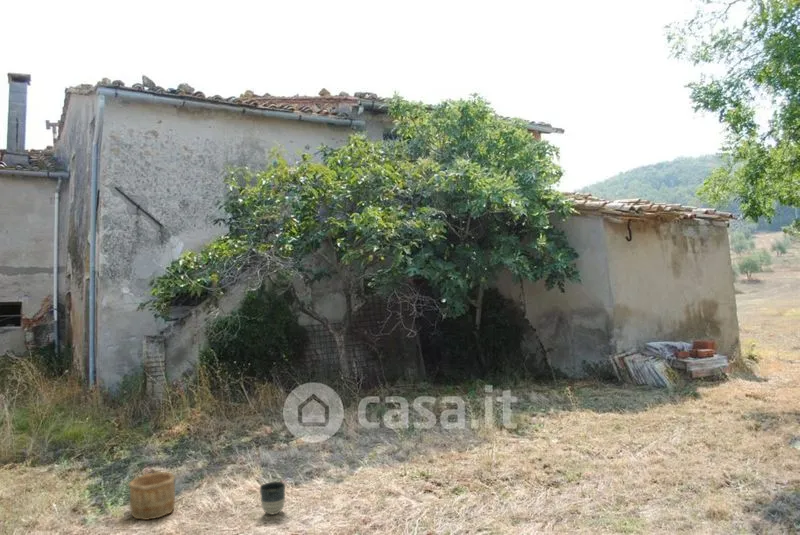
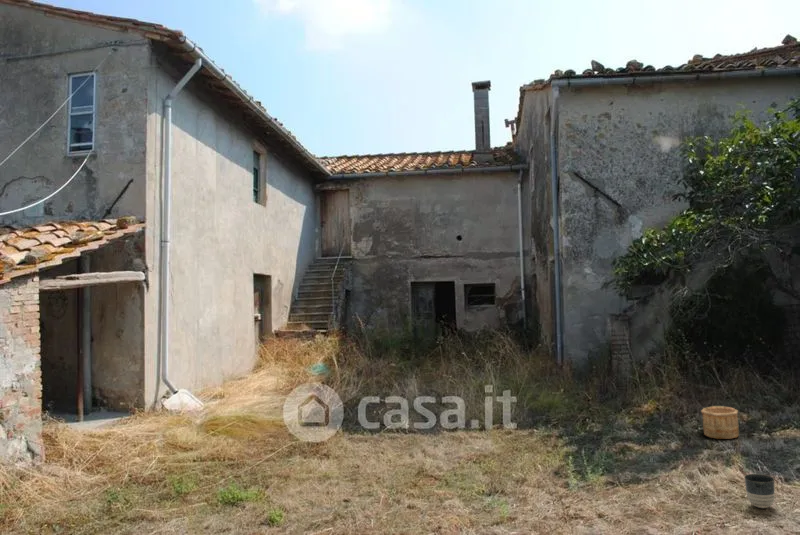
wooden bucket: present [129,472,175,520] -> present [701,406,739,439]

